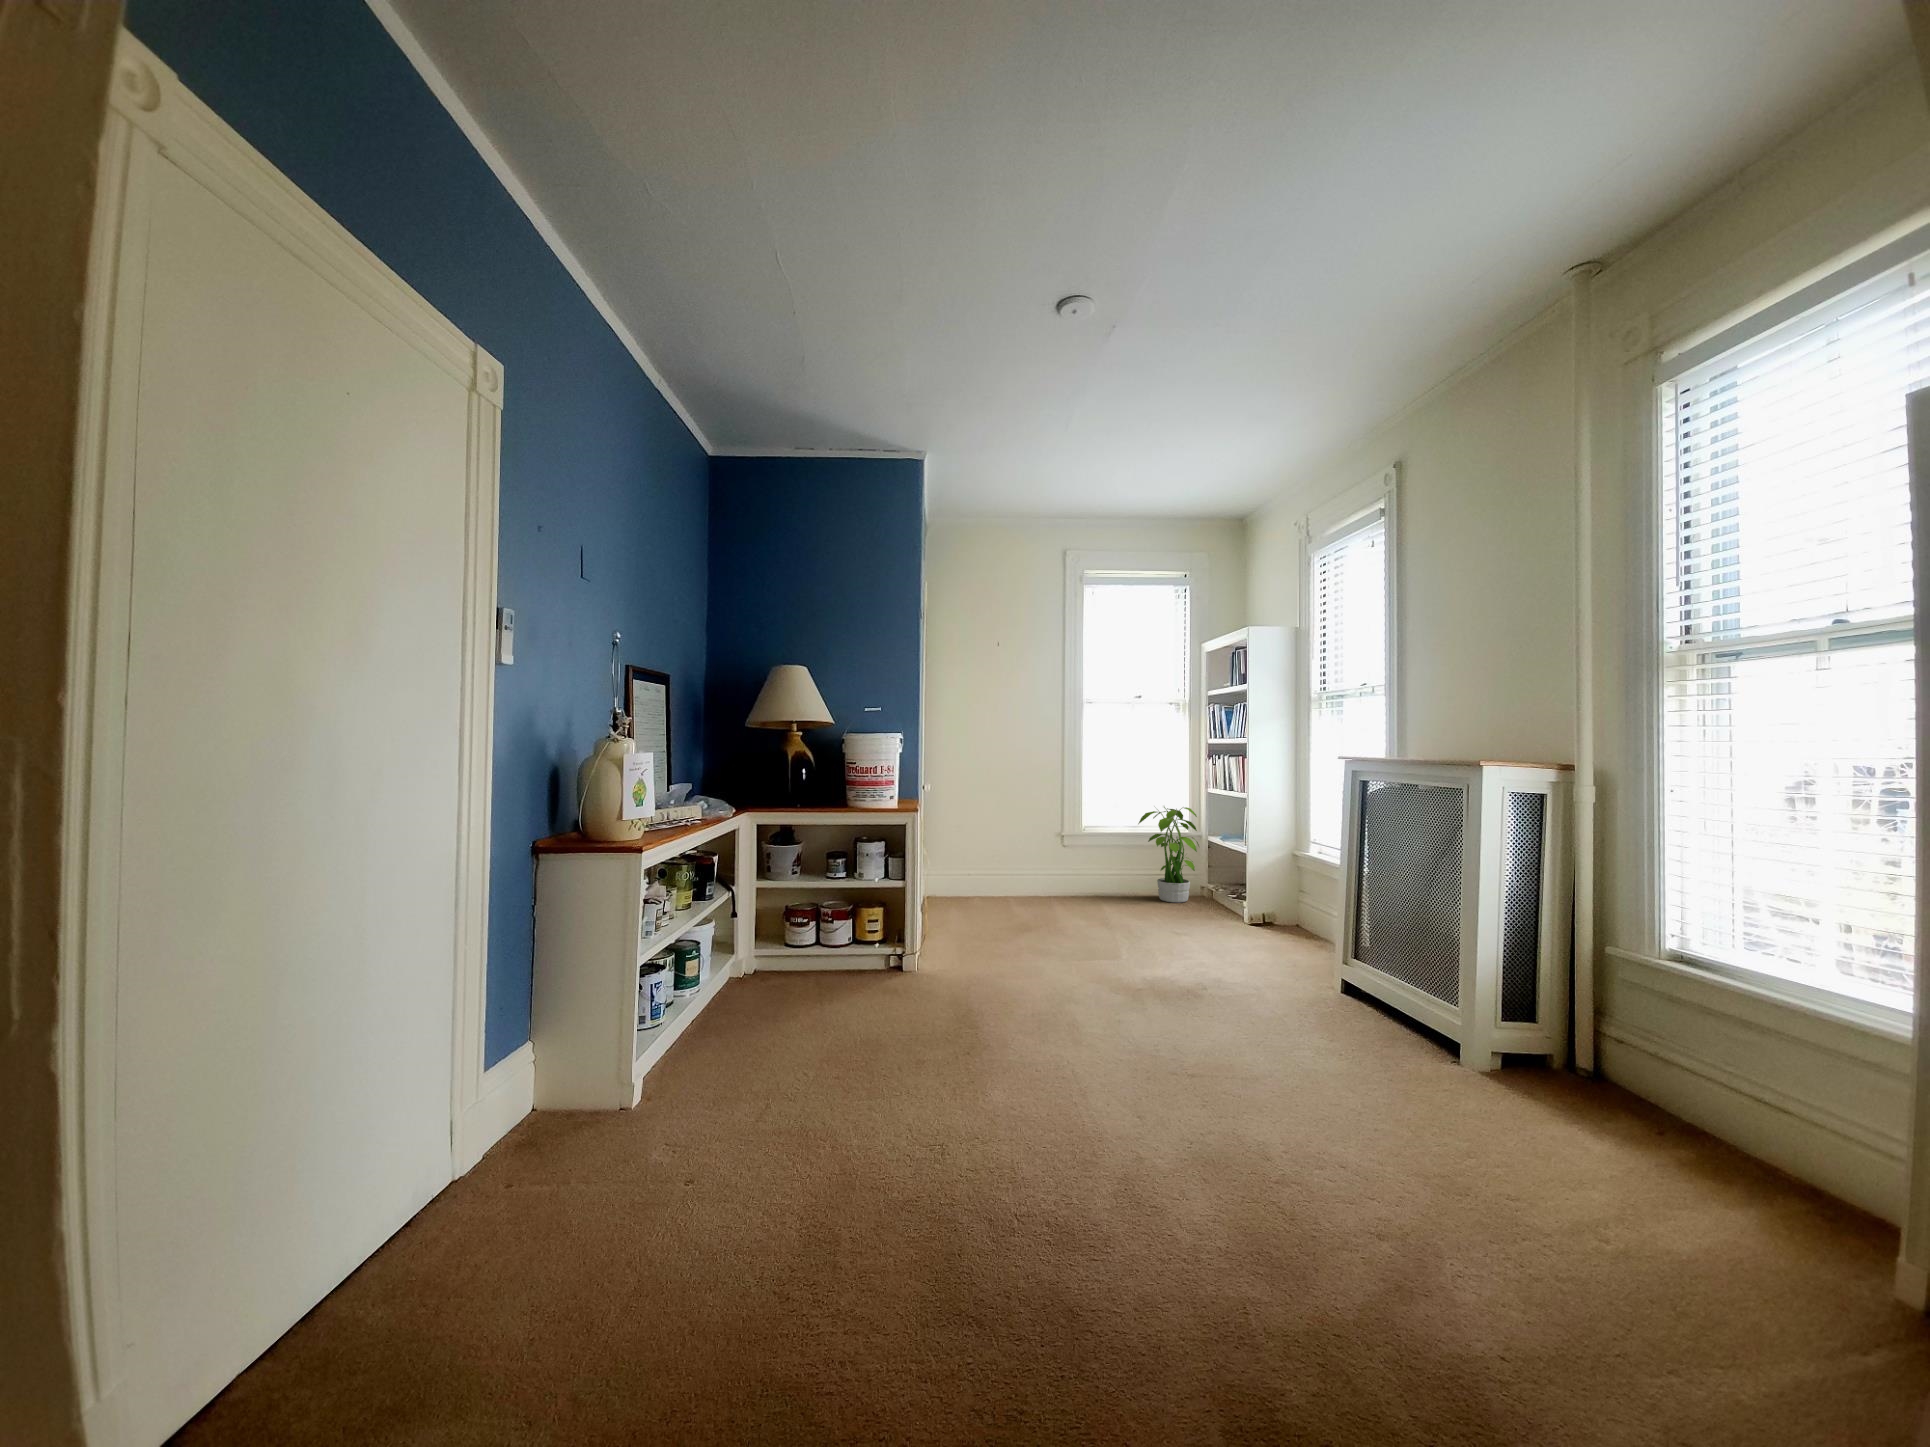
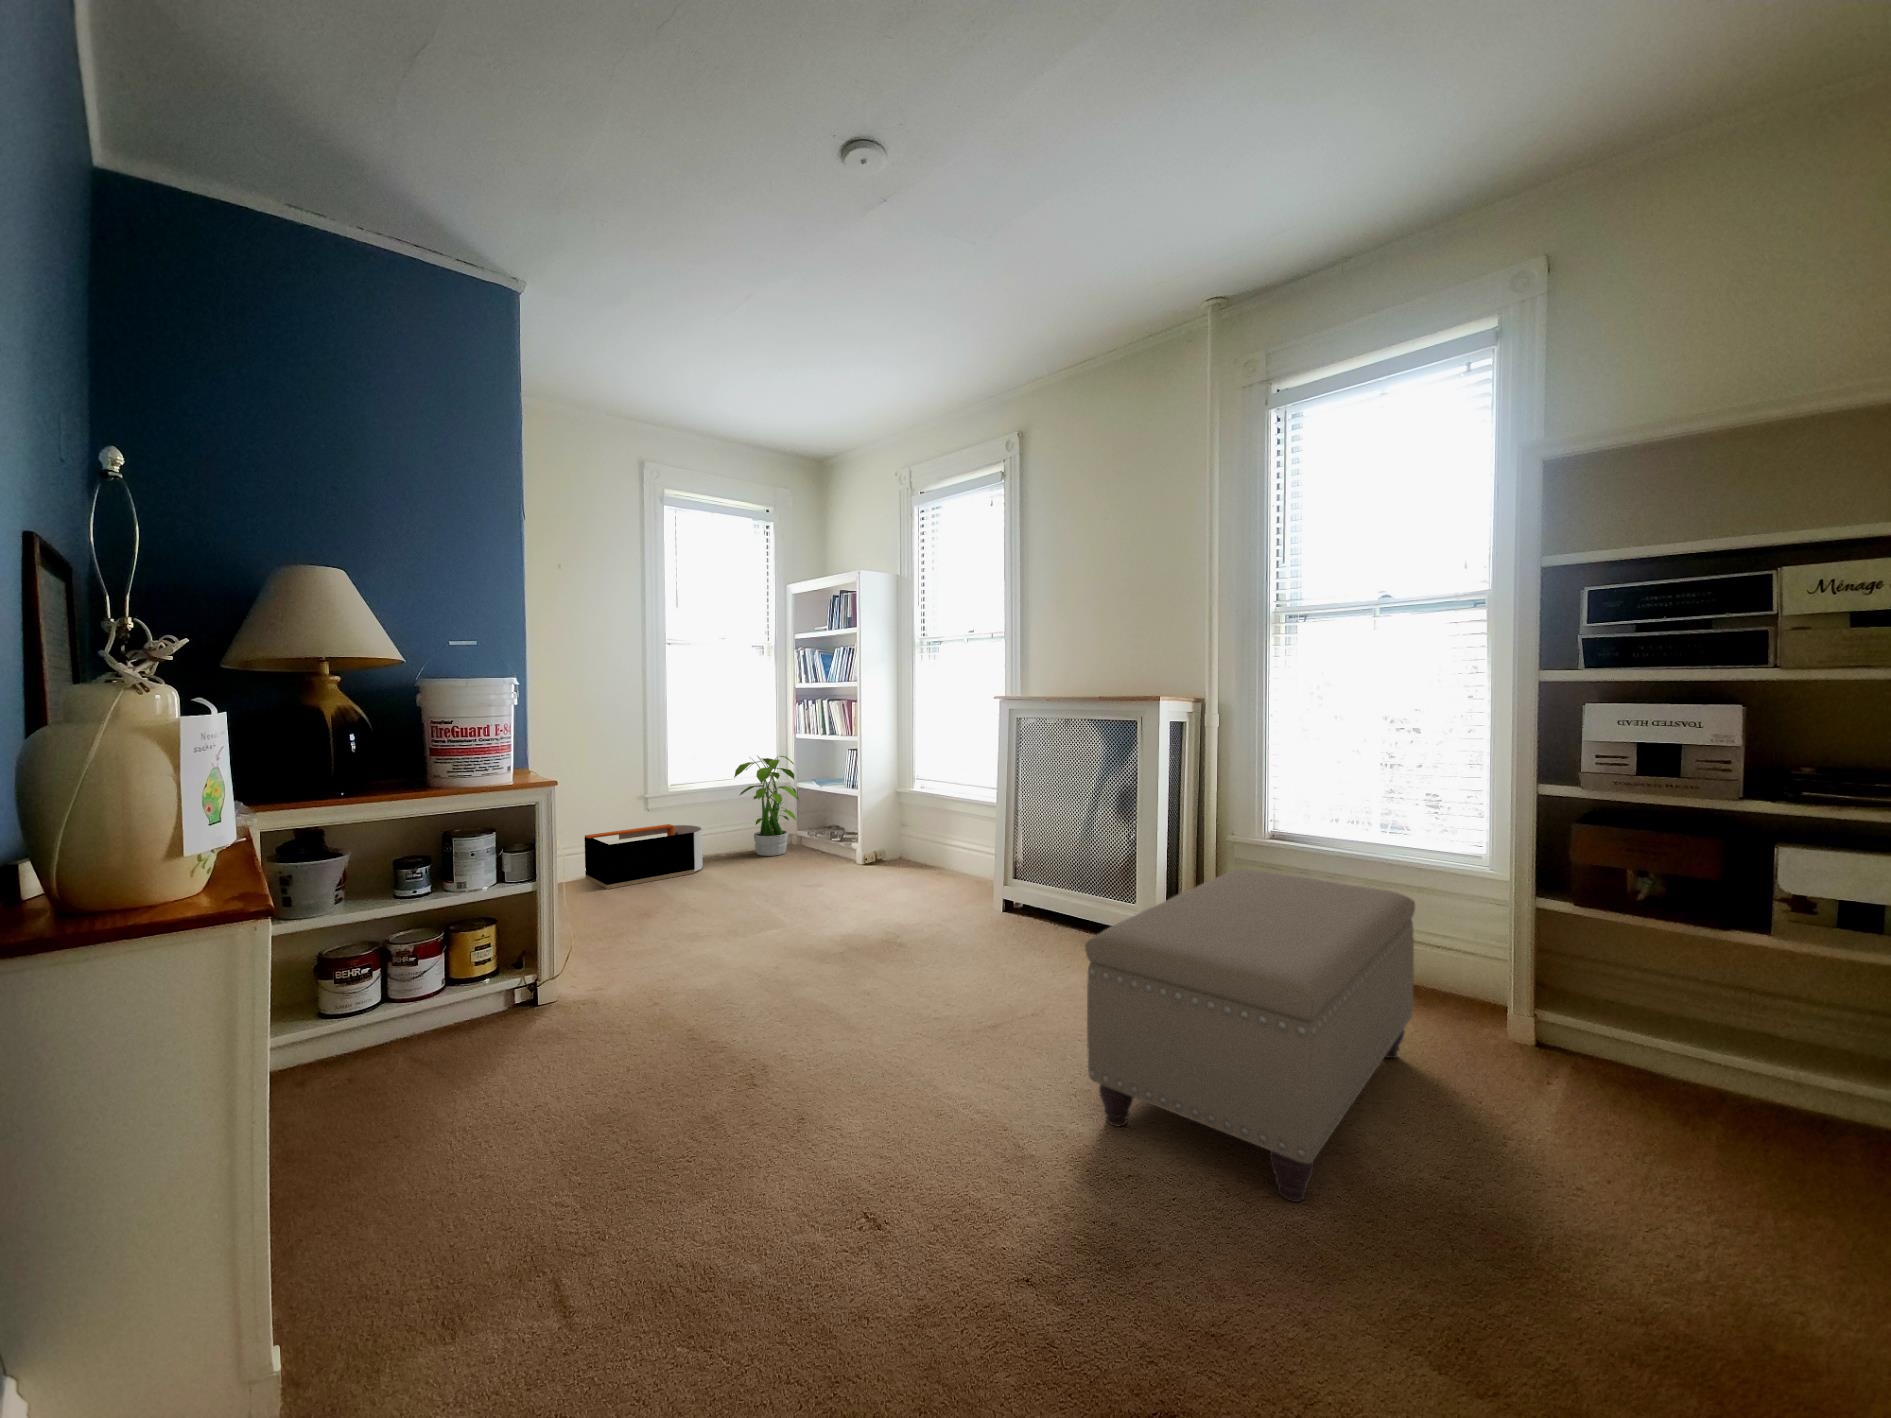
storage bin: none [1011,860,1103,906] -> present [585,824,703,889]
ottoman: none [1180,976,1705,1299] -> present [1085,869,1415,1202]

